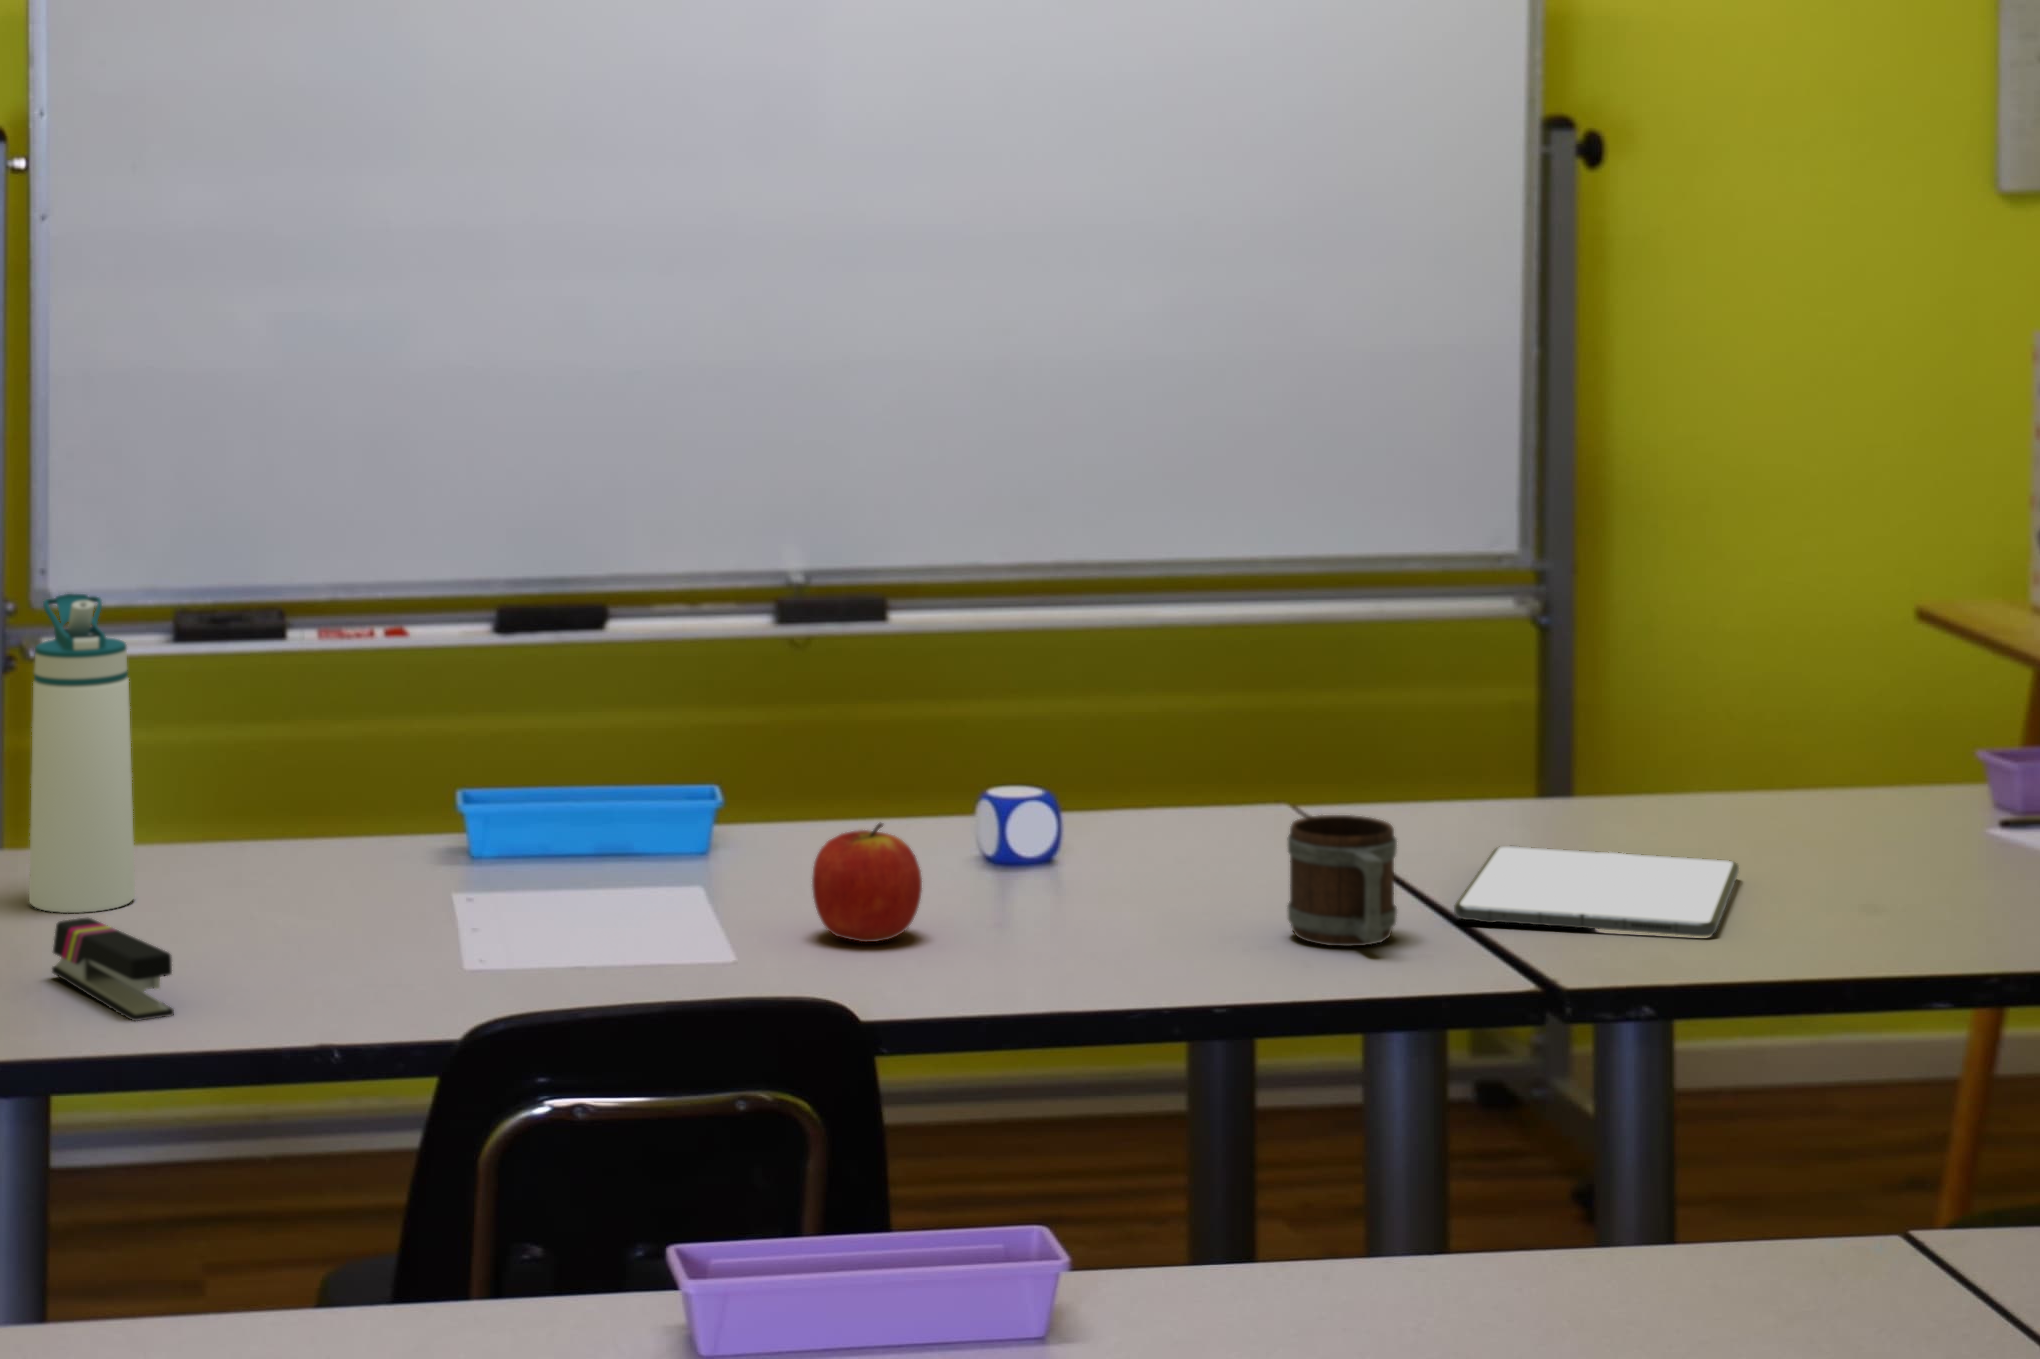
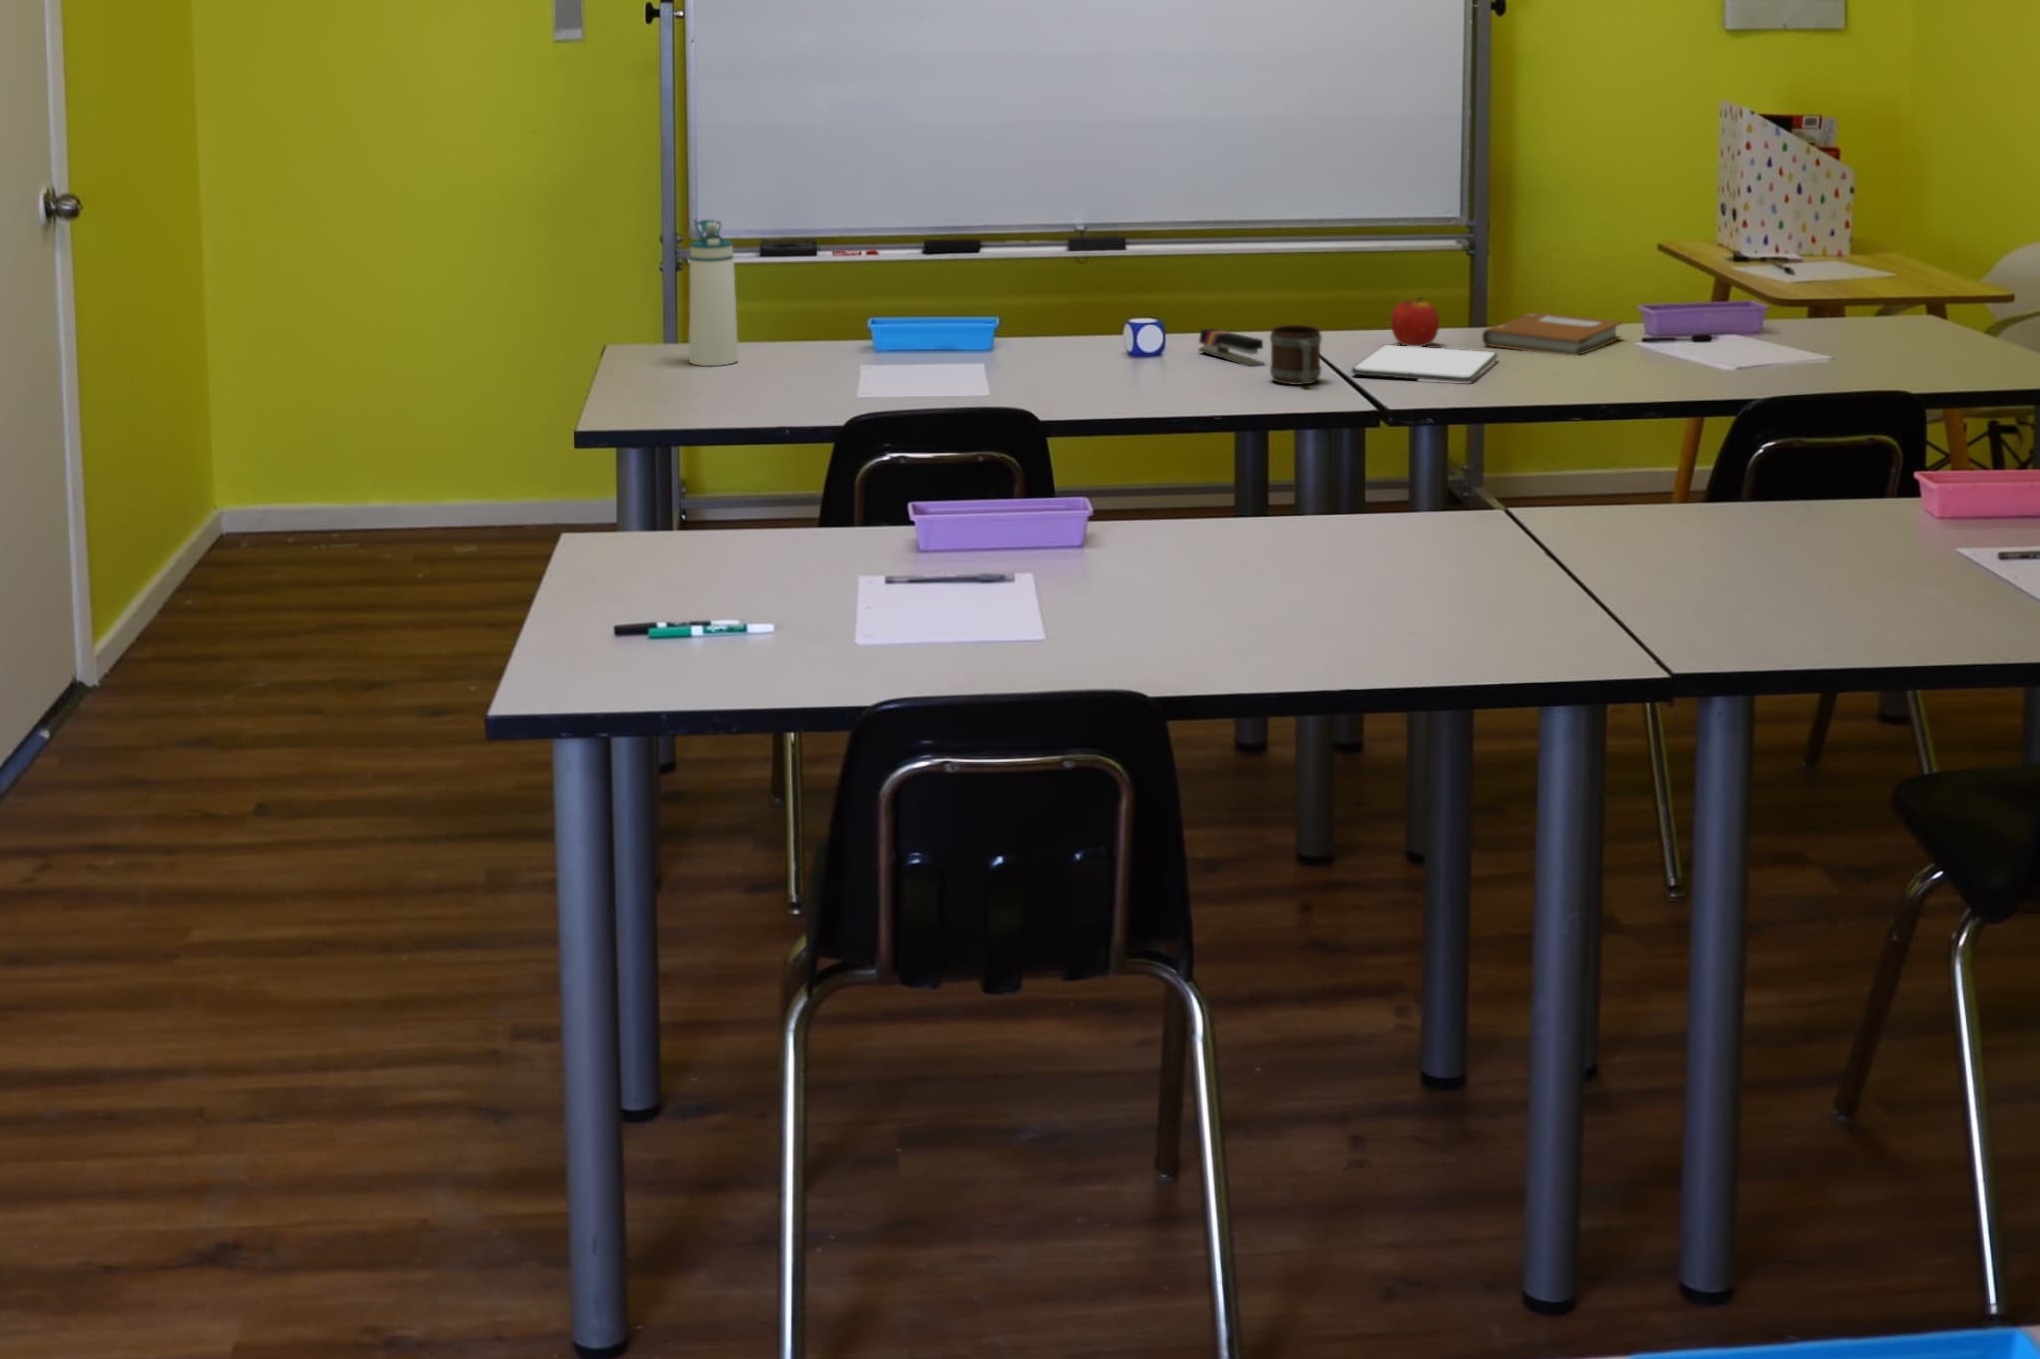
notebook: none [1688,766,1960,868] -> present [1482,312,1621,355]
apple: present [812,823,922,942] -> present [1391,298,1439,347]
stapler: present [52,918,174,1021] -> present [1199,329,1263,366]

